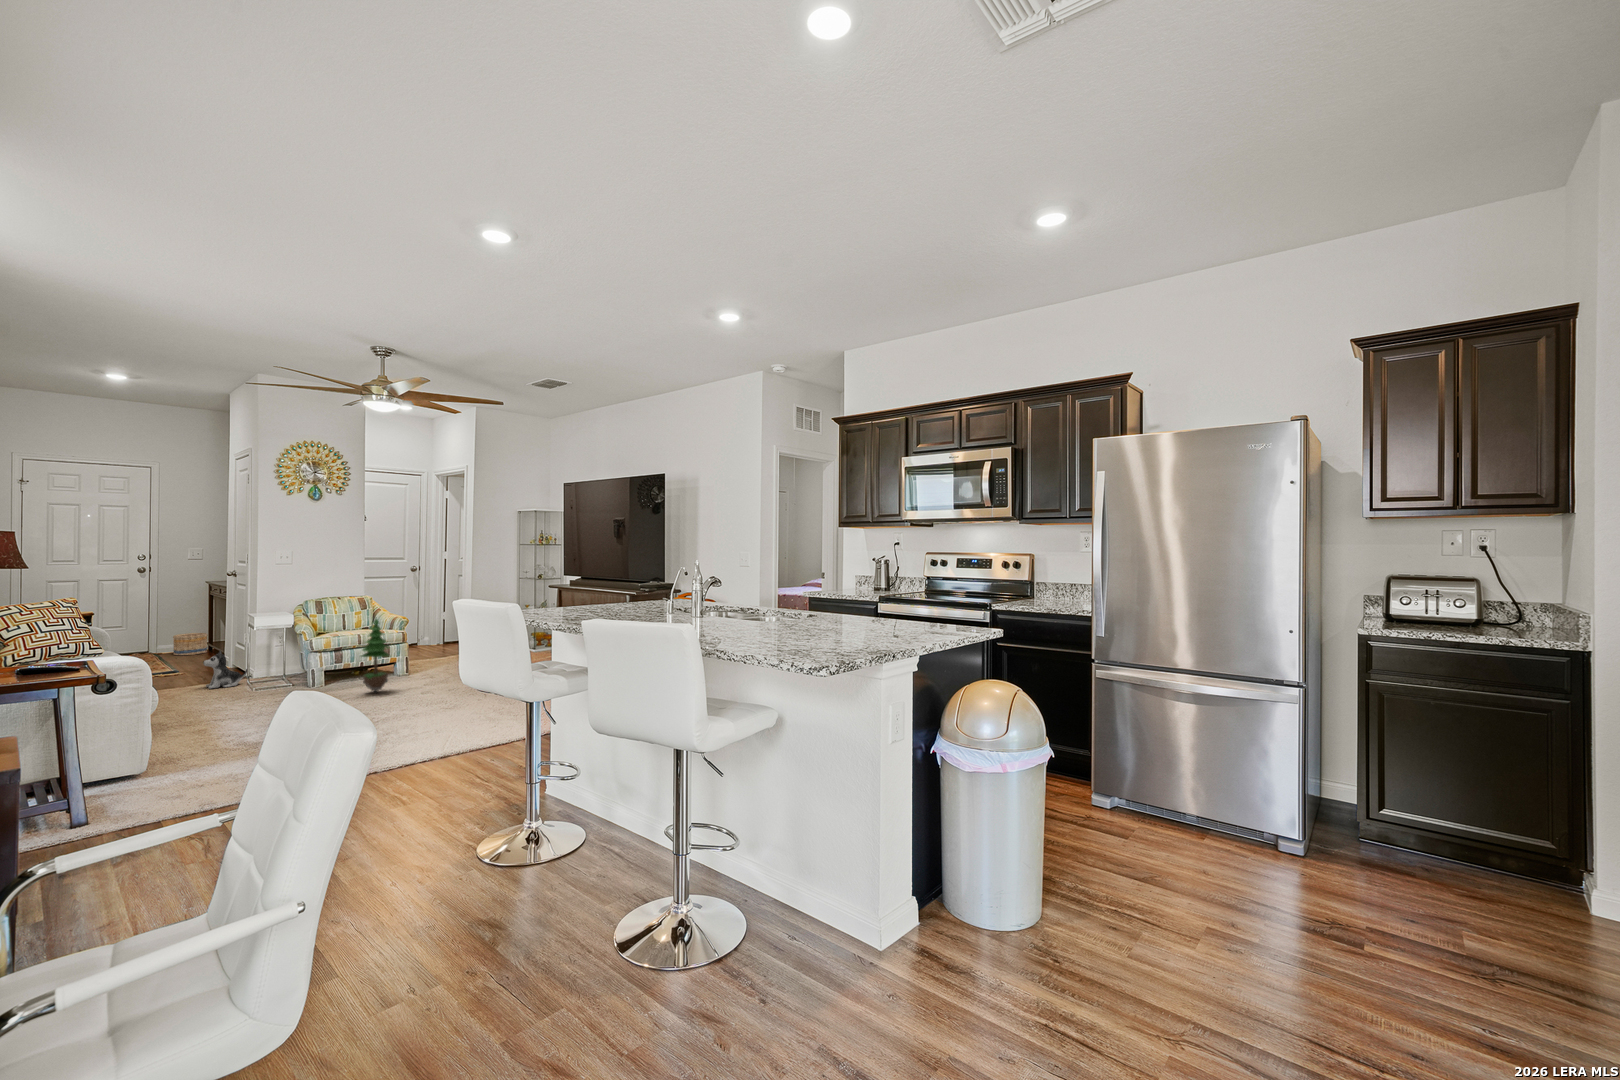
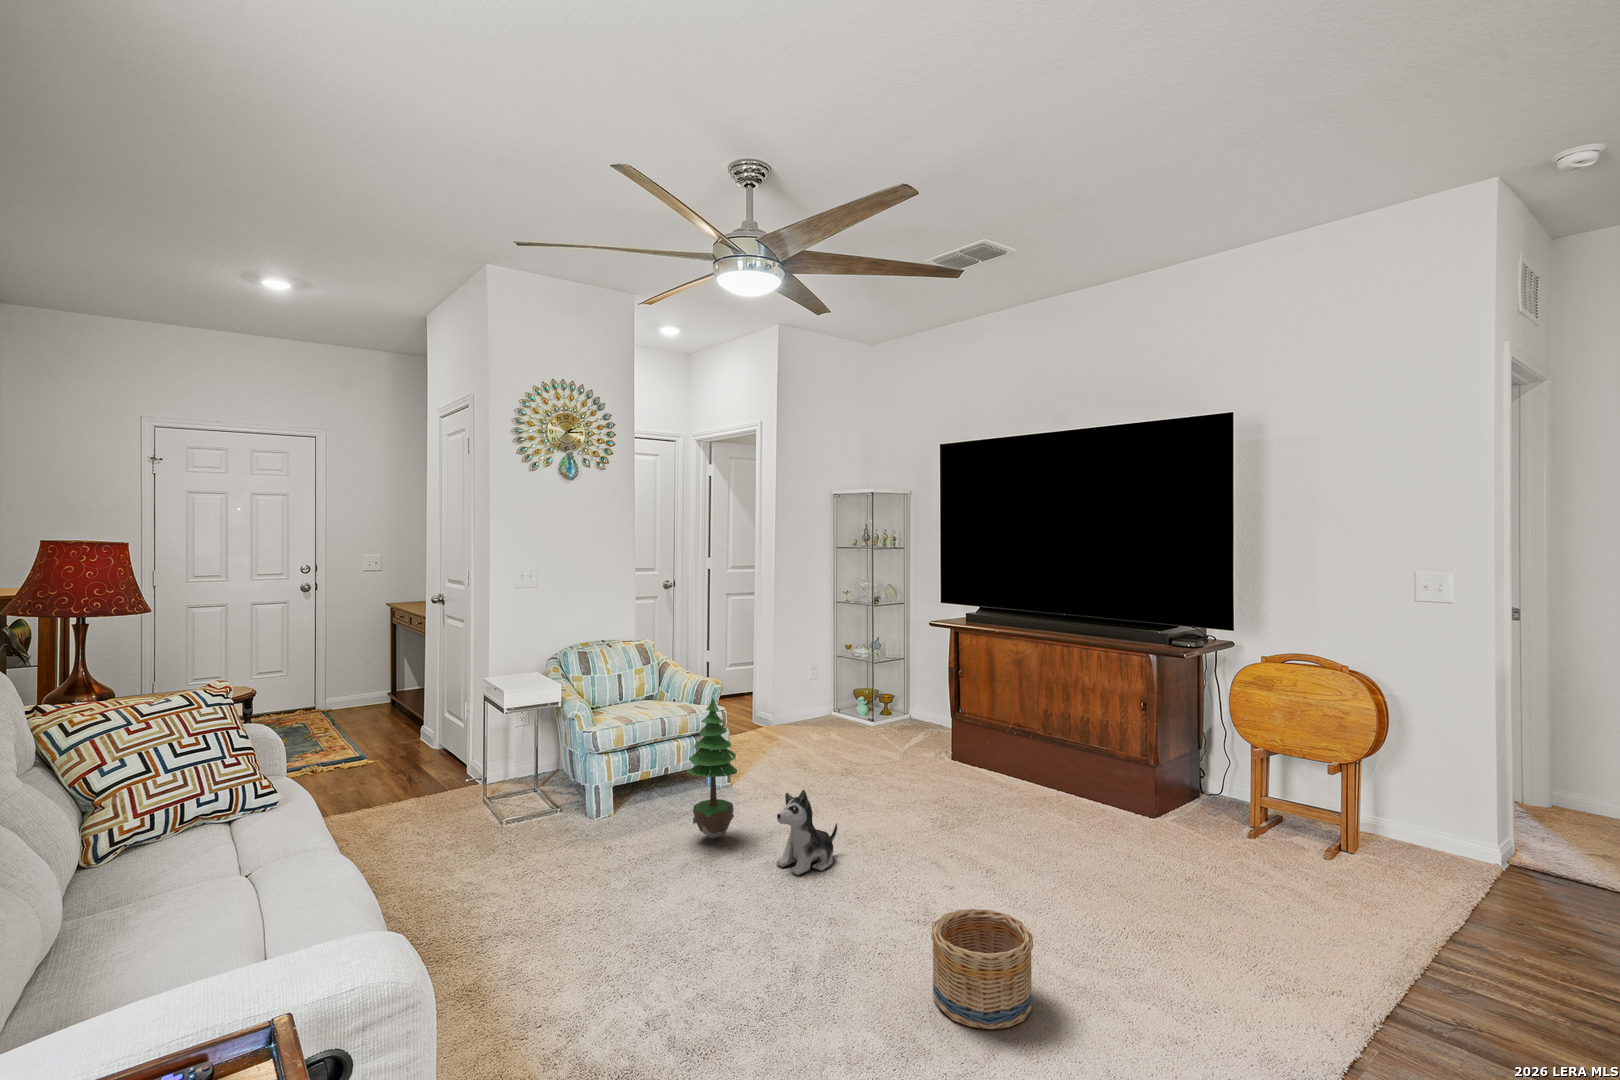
basket: present [173,633,208,655] -> present [931,909,1033,1029]
plush toy: present [203,651,247,689] -> present [776,790,837,875]

